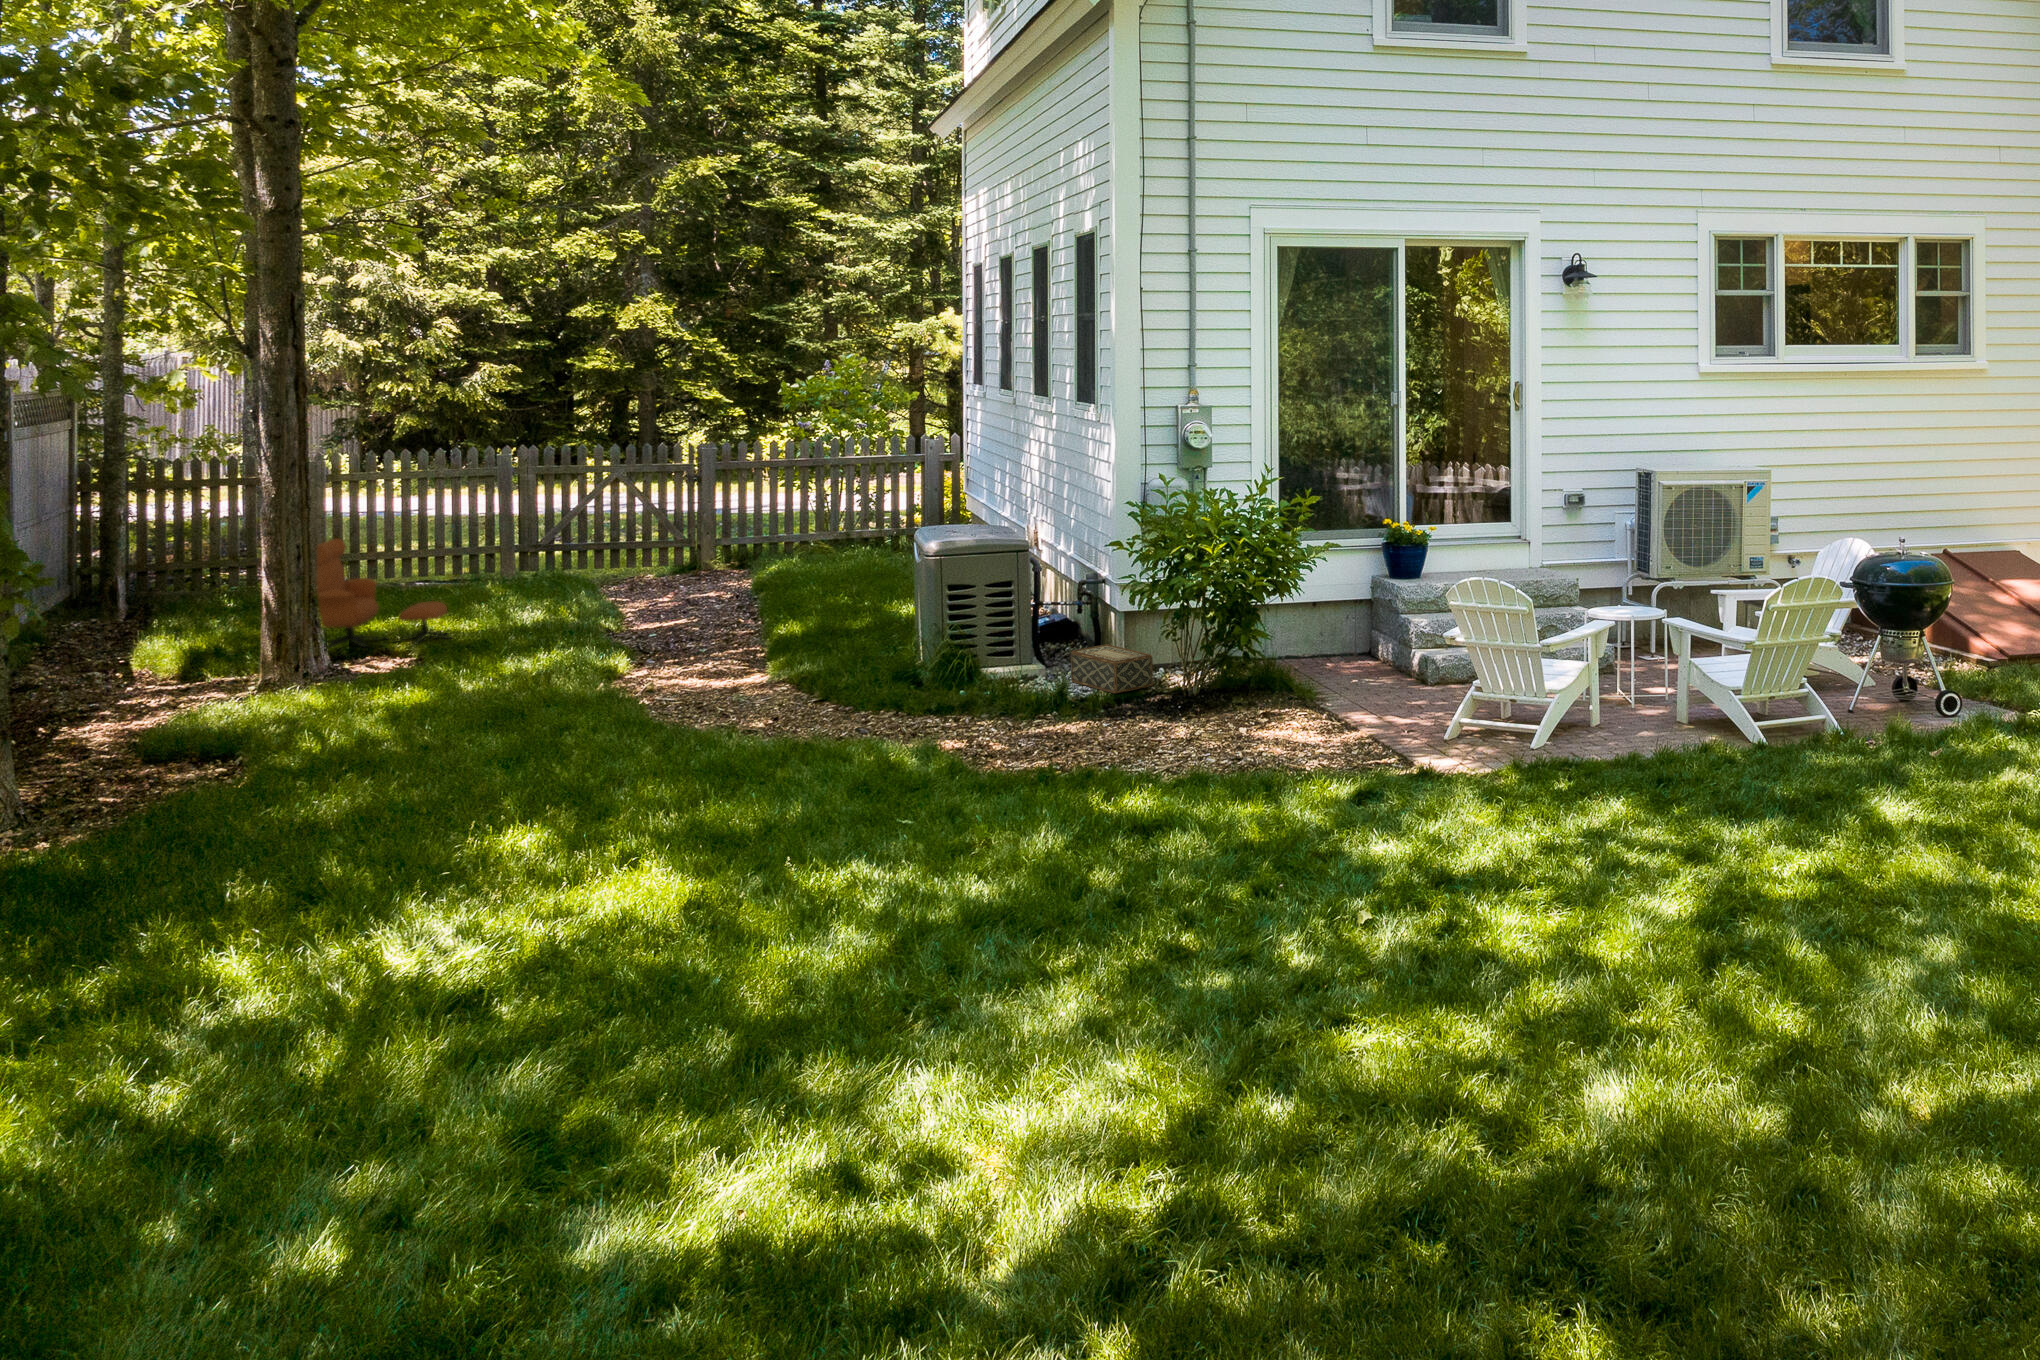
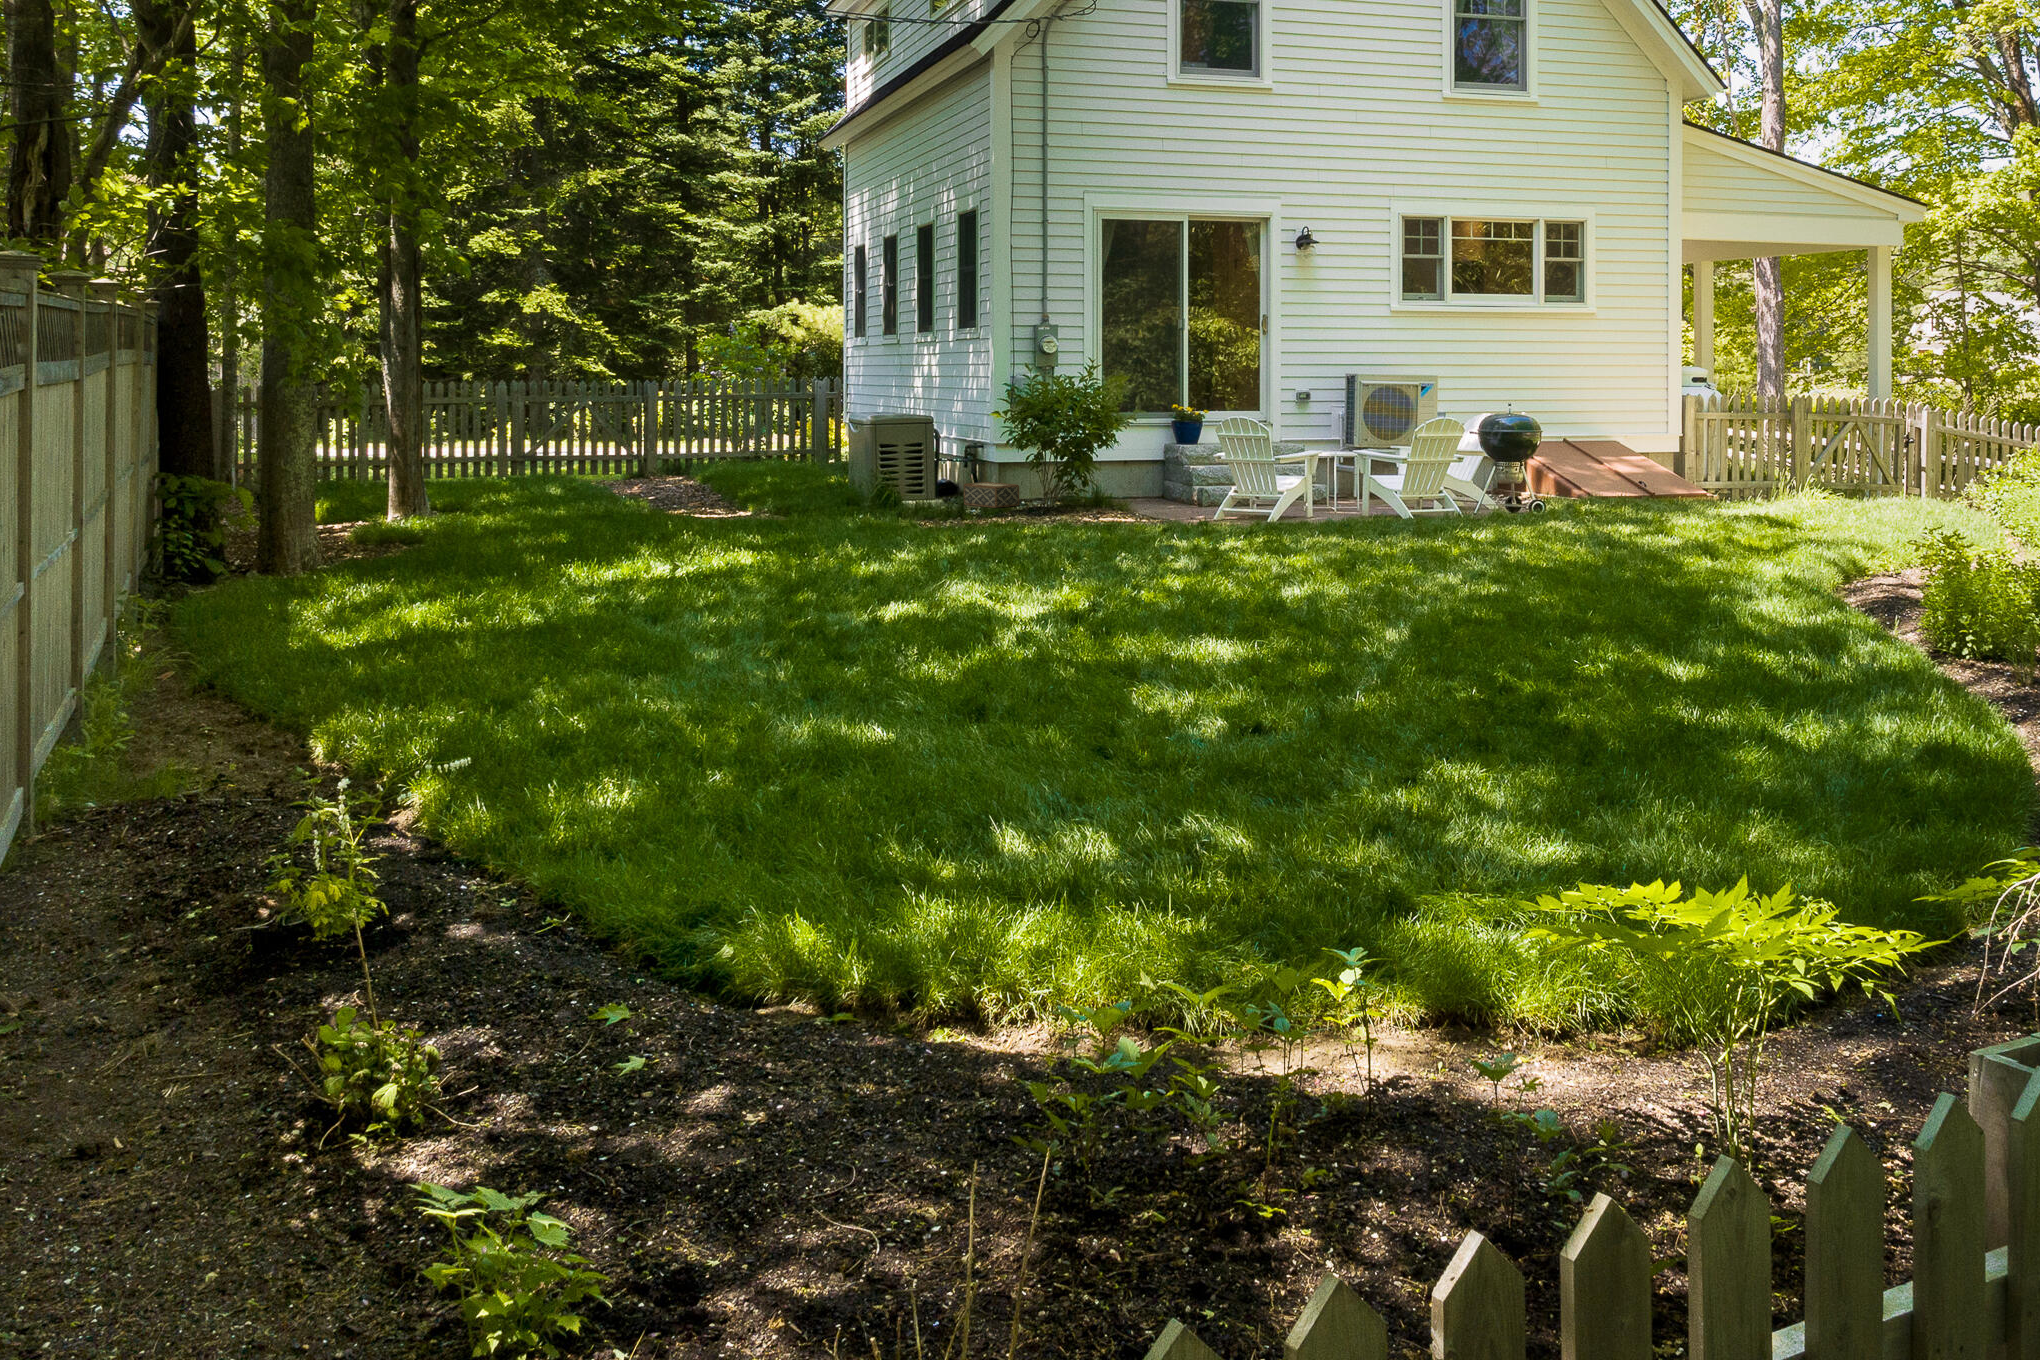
lounge chair: present [315,538,451,649] -> none [424,422,517,497]

